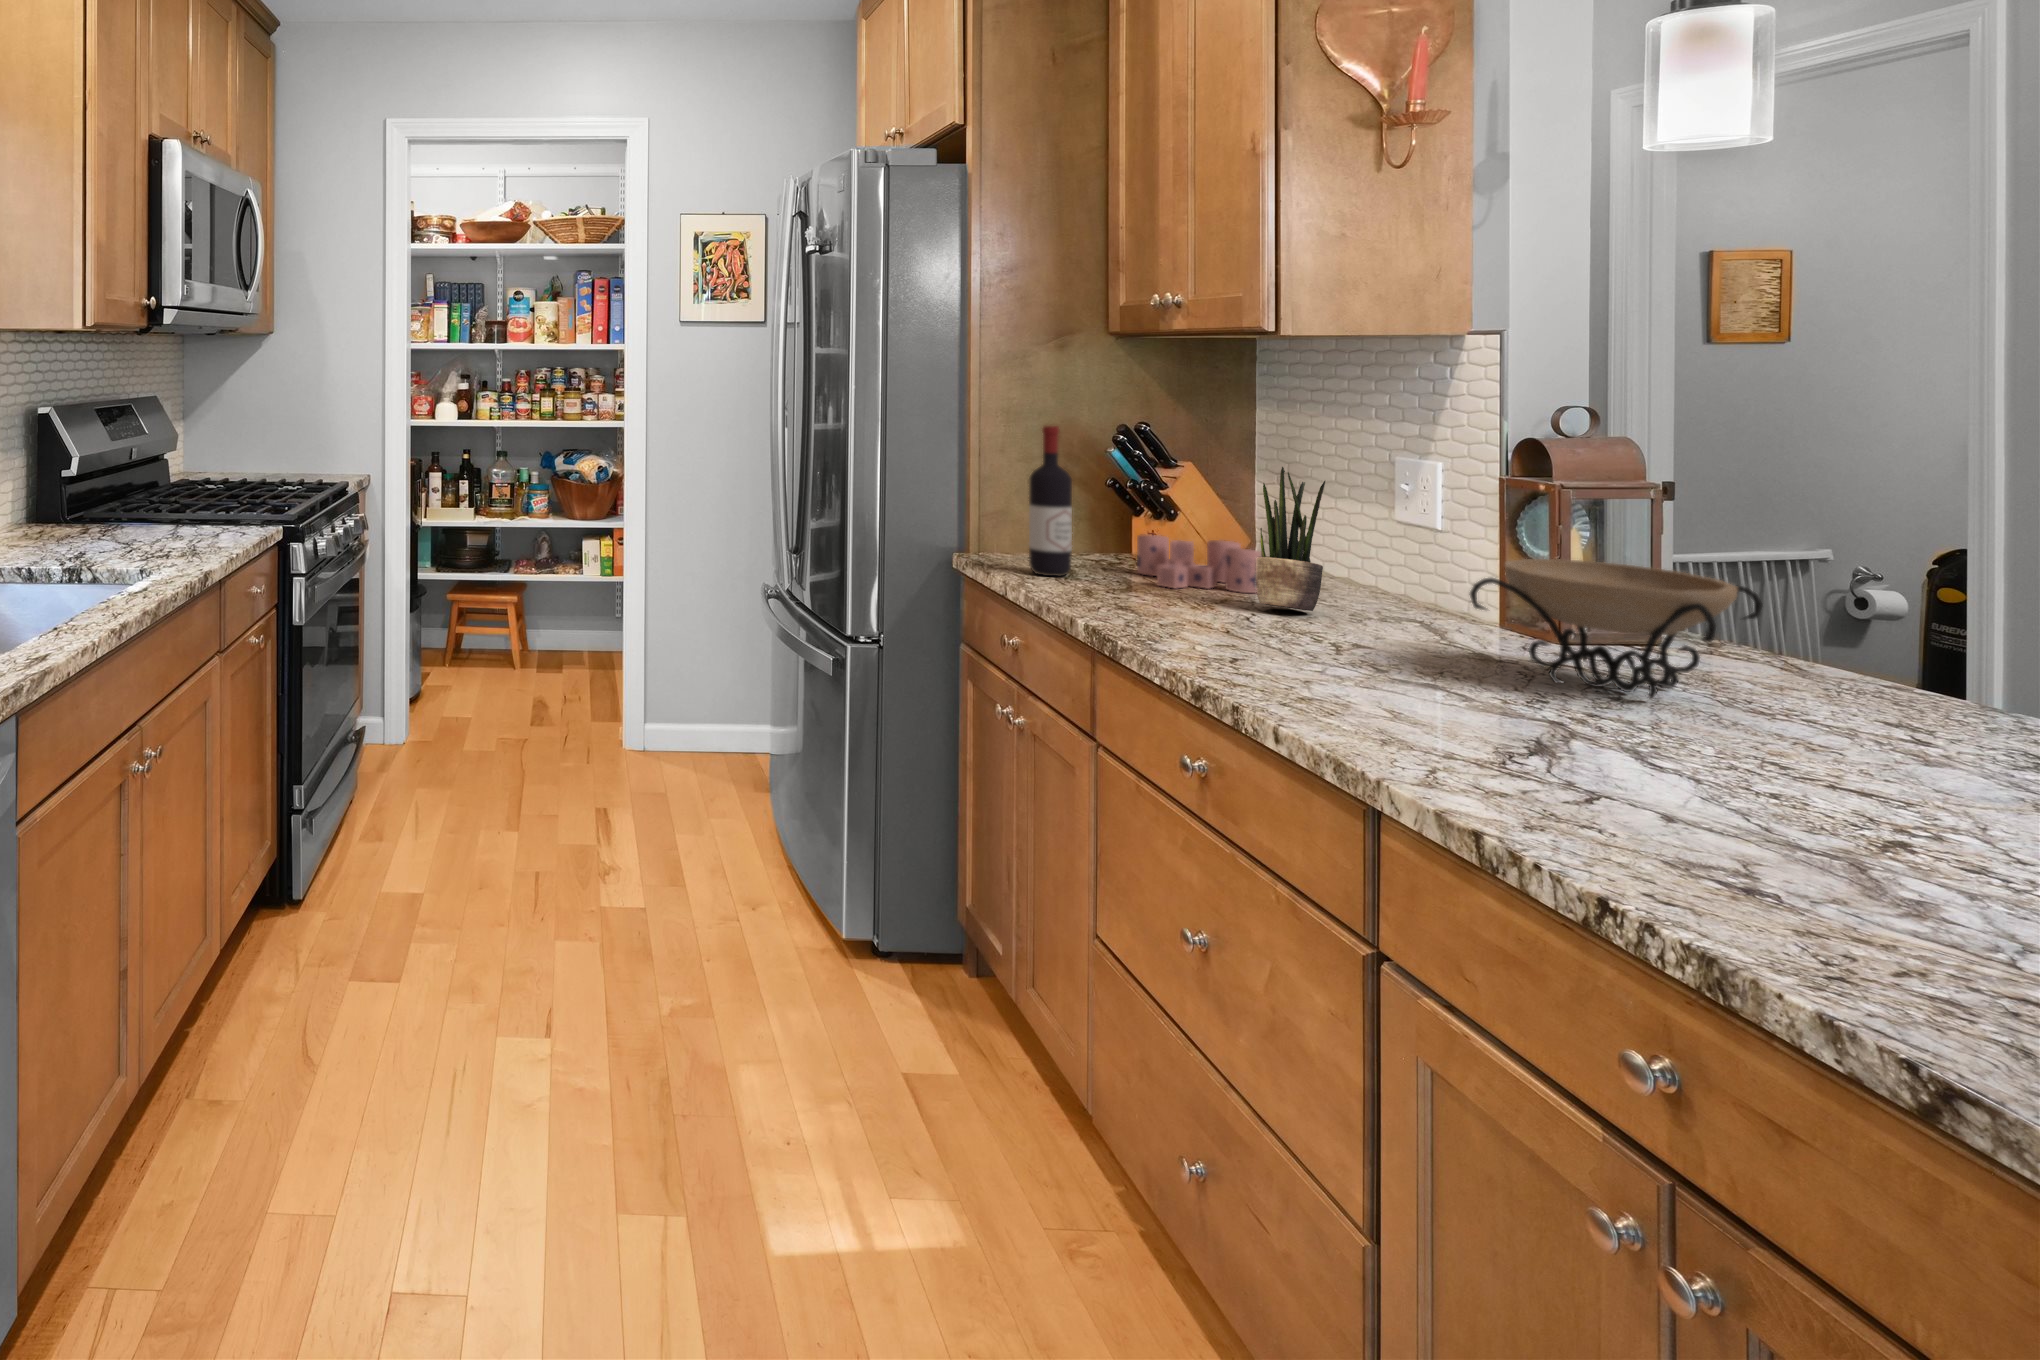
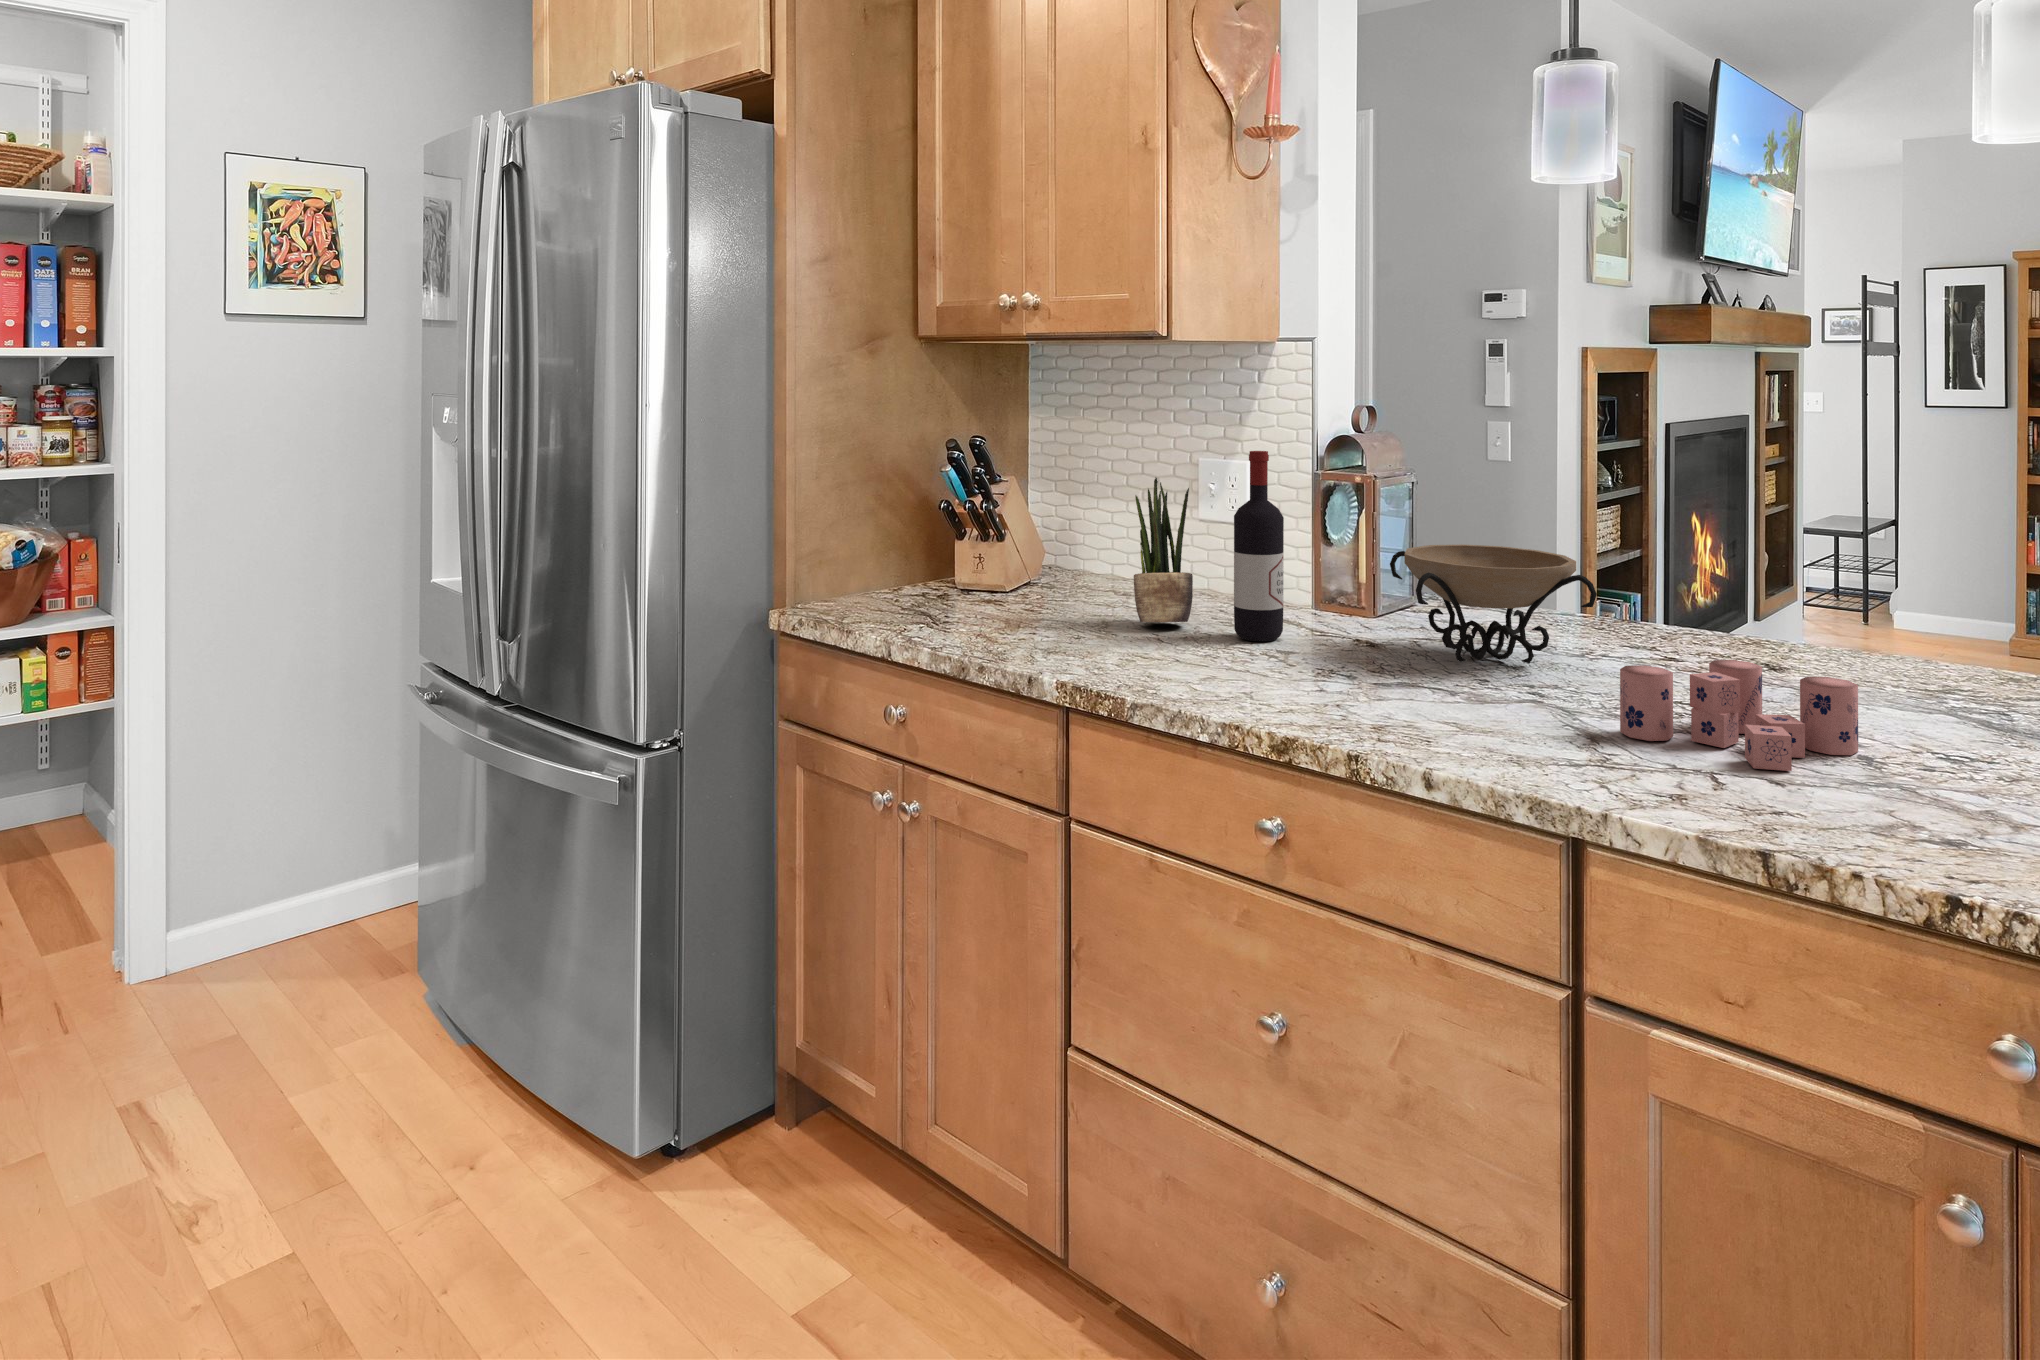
wine bottle: present [1029,426,1072,576] -> present [1234,451,1284,641]
candle: present [1137,534,1261,593] -> present [1620,660,1858,771]

